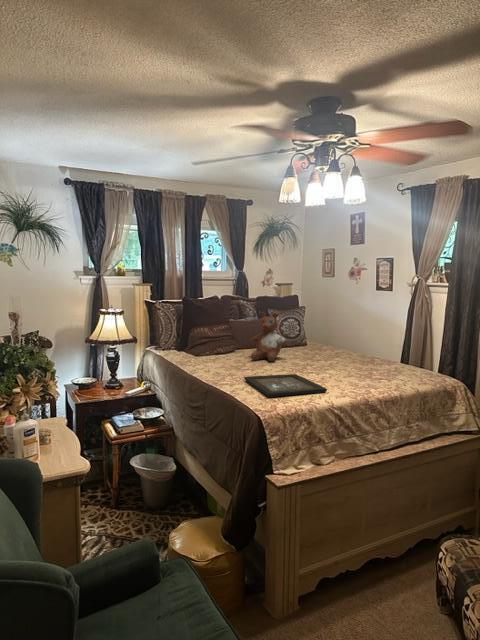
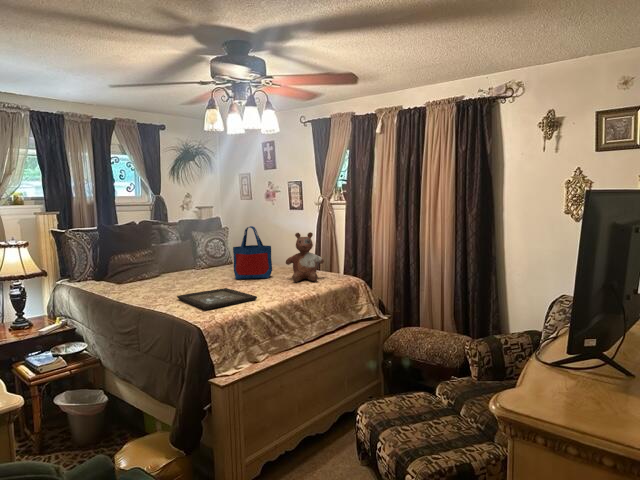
tote bag: none [307,308,350,368] -> present [233,226,272,279]
stuffed bear: present [251,312,287,361] -> present [286,232,324,282]

